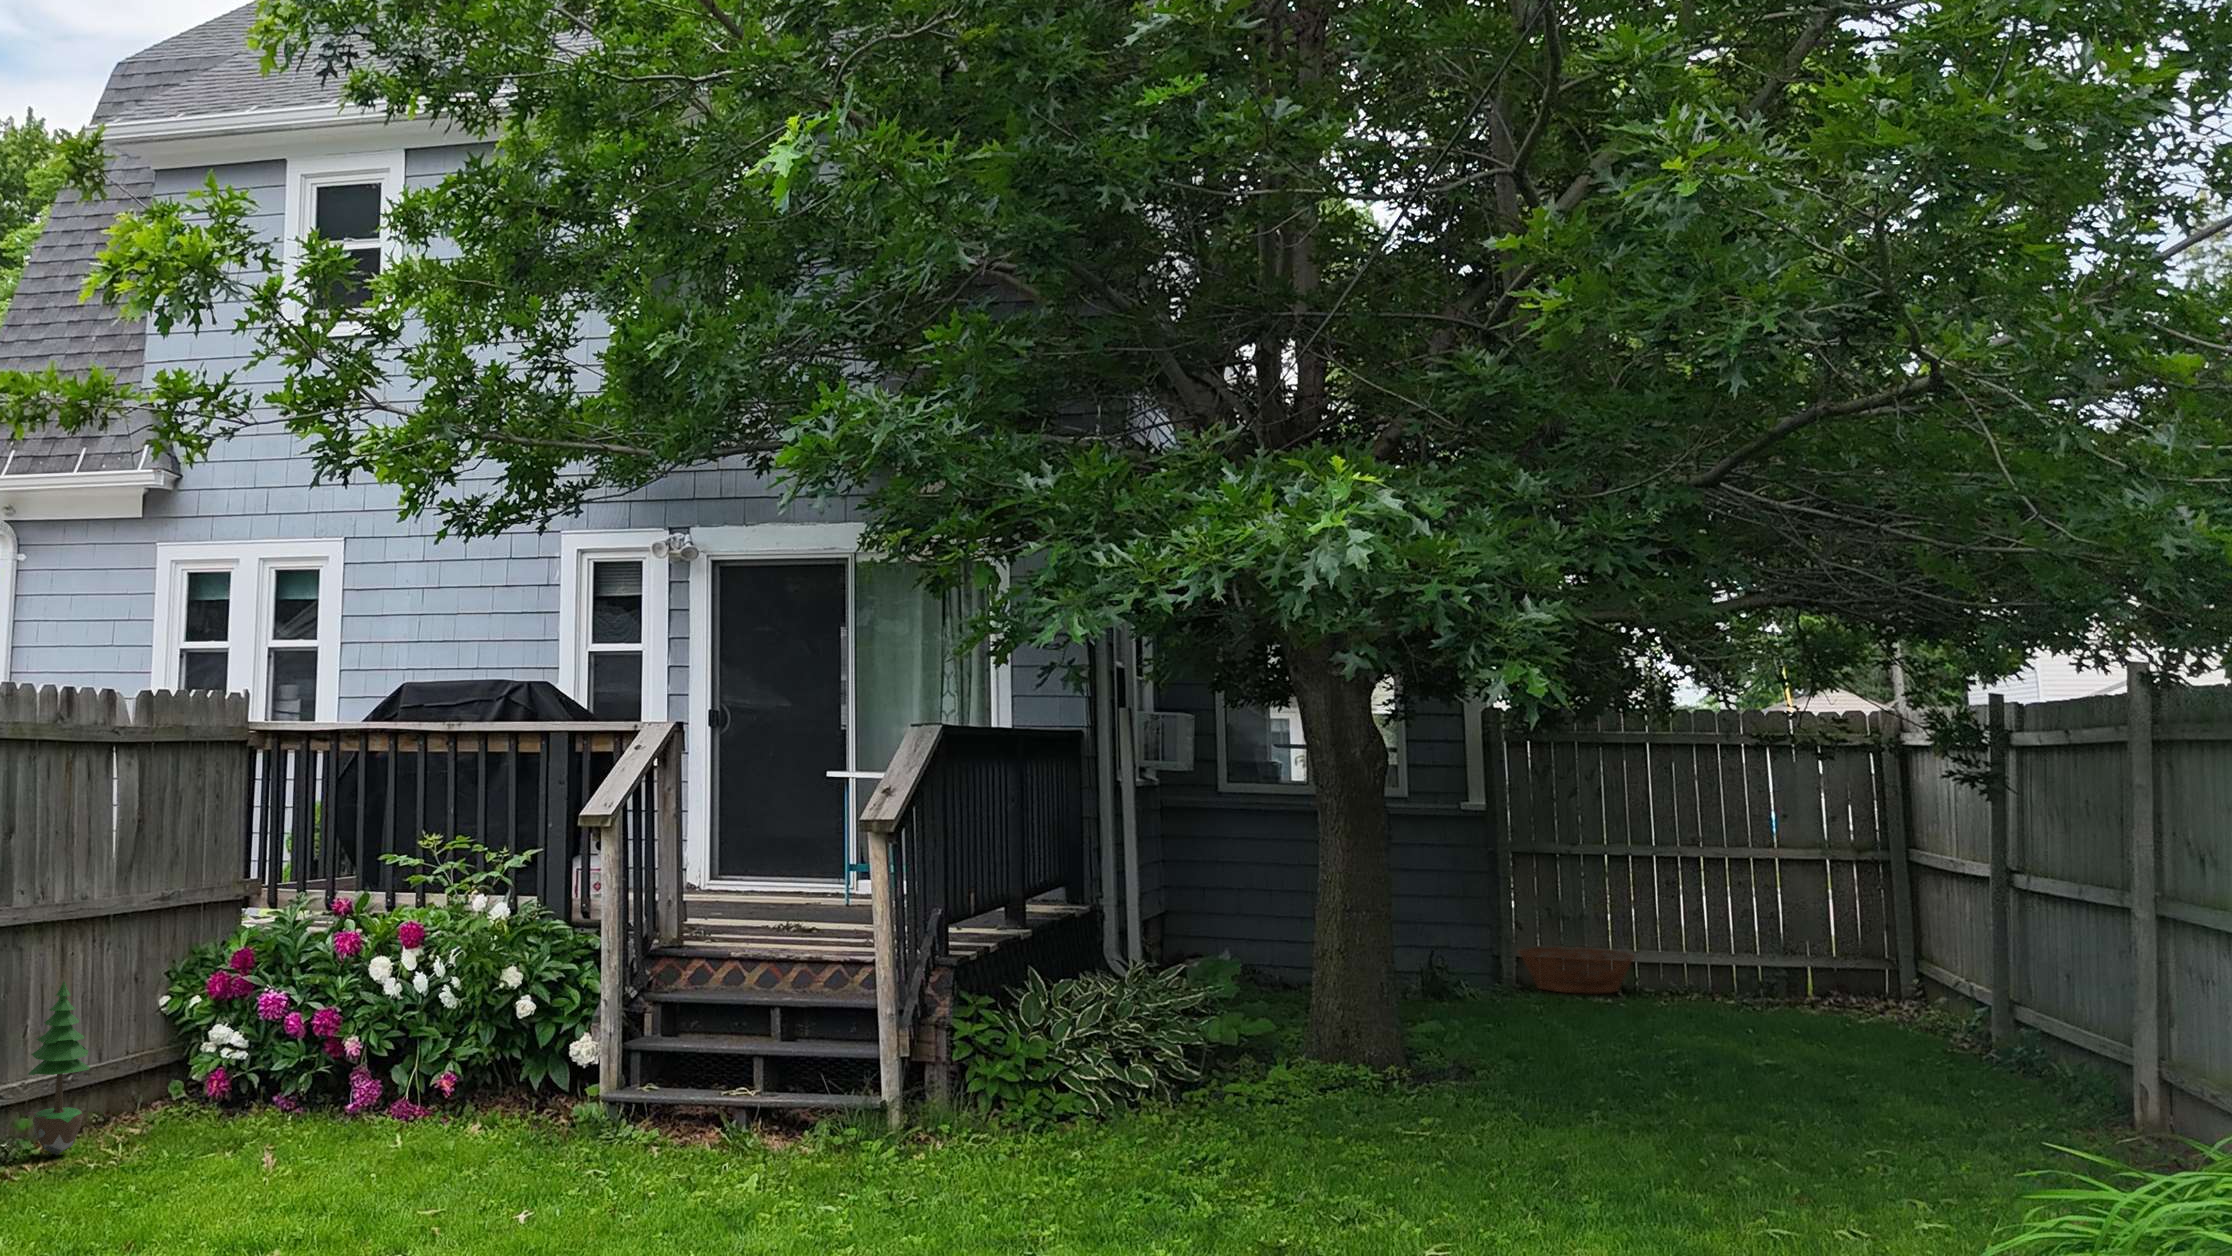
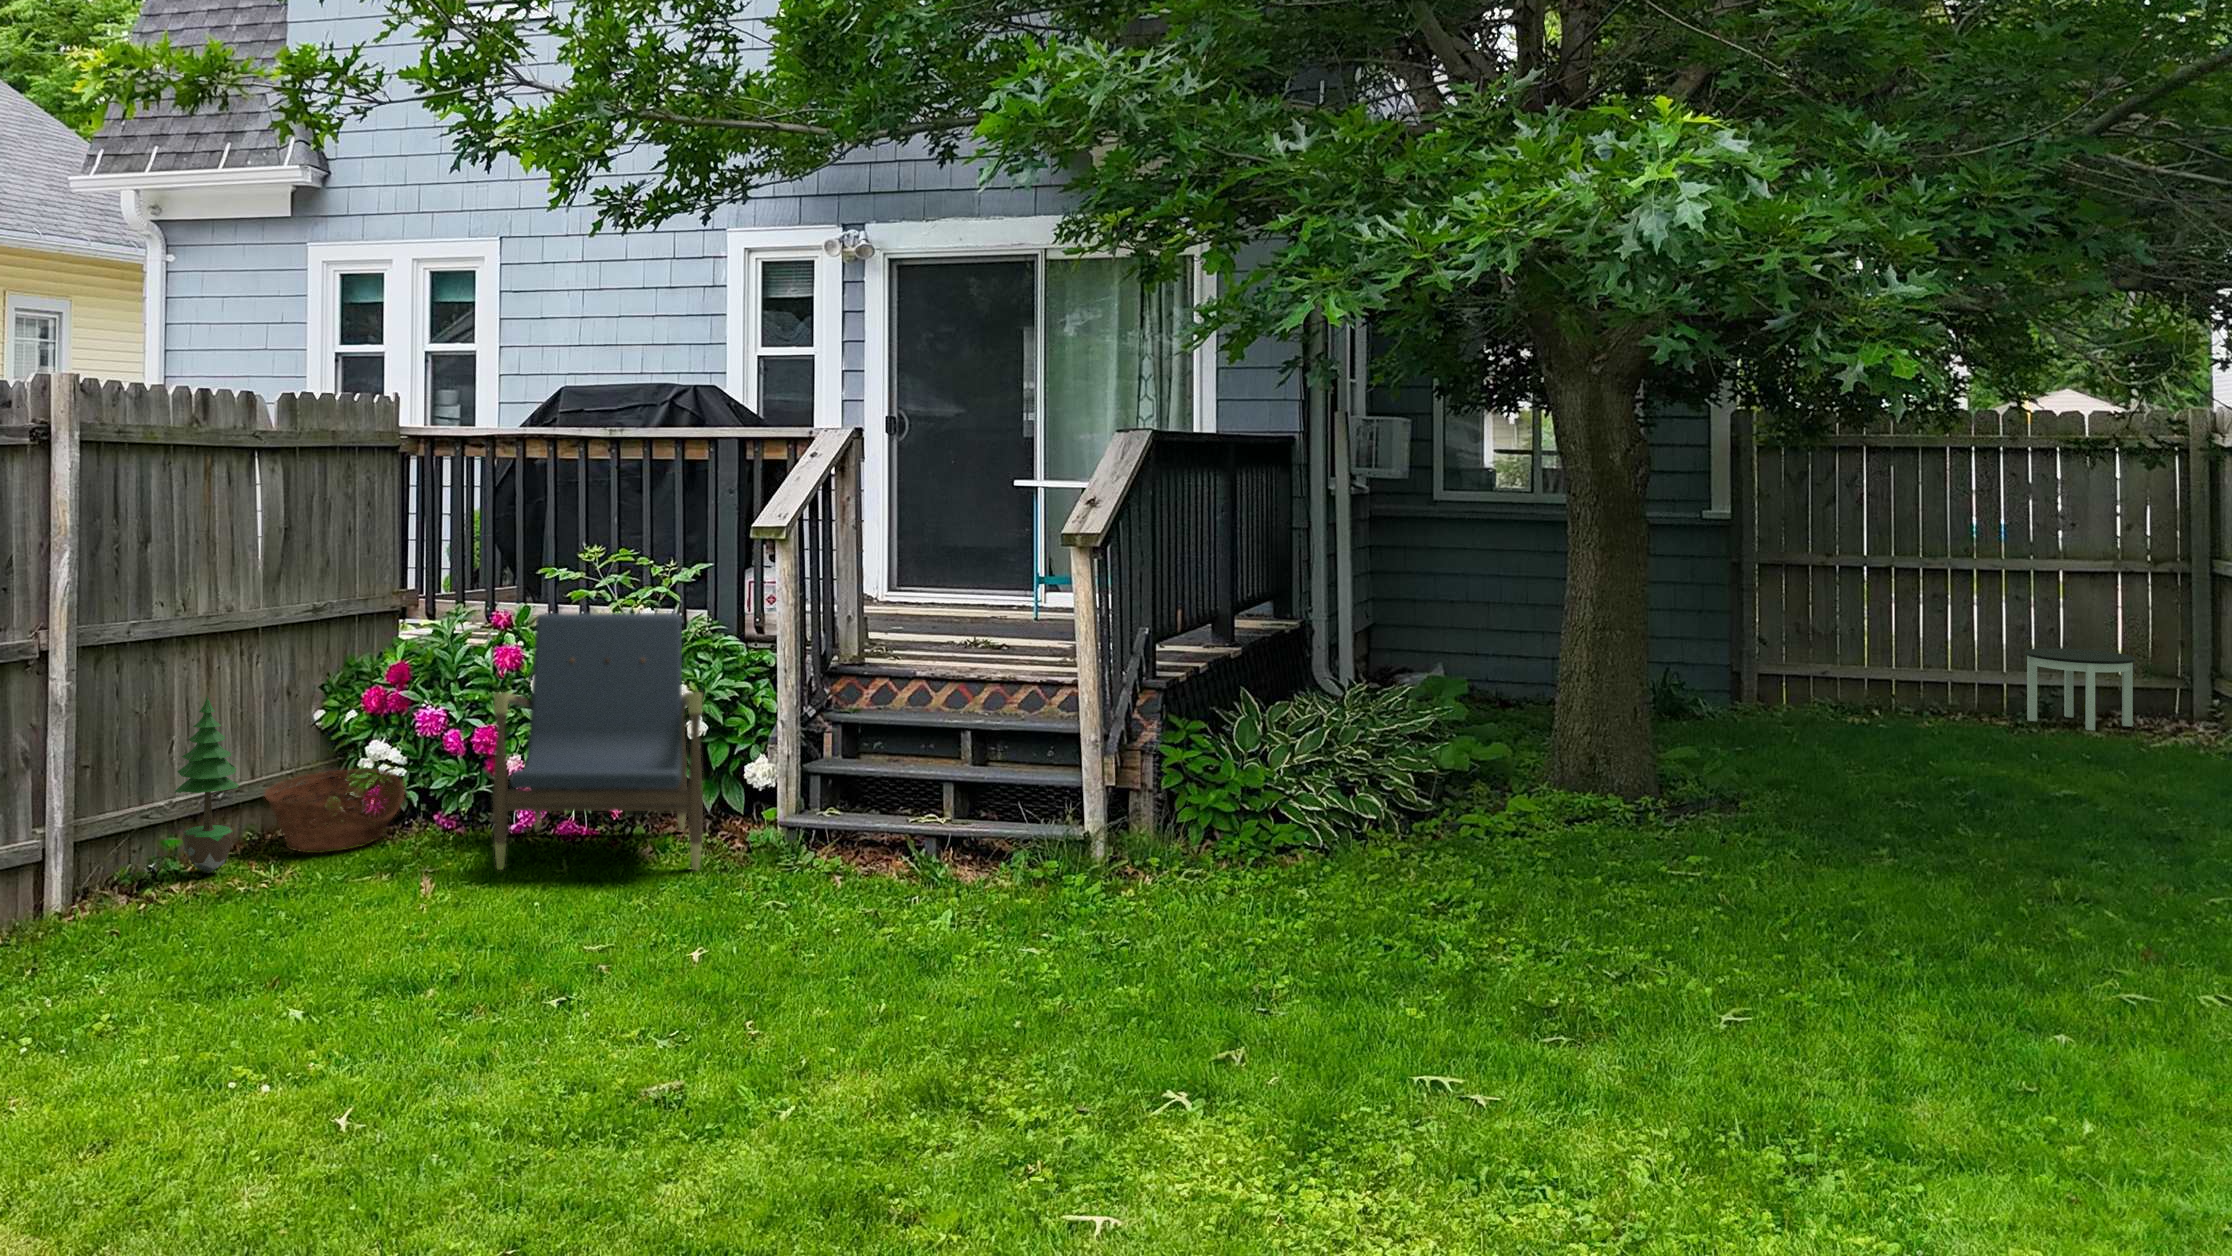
lounge chair: none [334,899,533,1148] -> present [493,613,703,870]
round table: none [1733,927,1829,1003] -> present [2025,648,2136,730]
basket: present [1518,947,1634,994] -> present [264,769,405,853]

